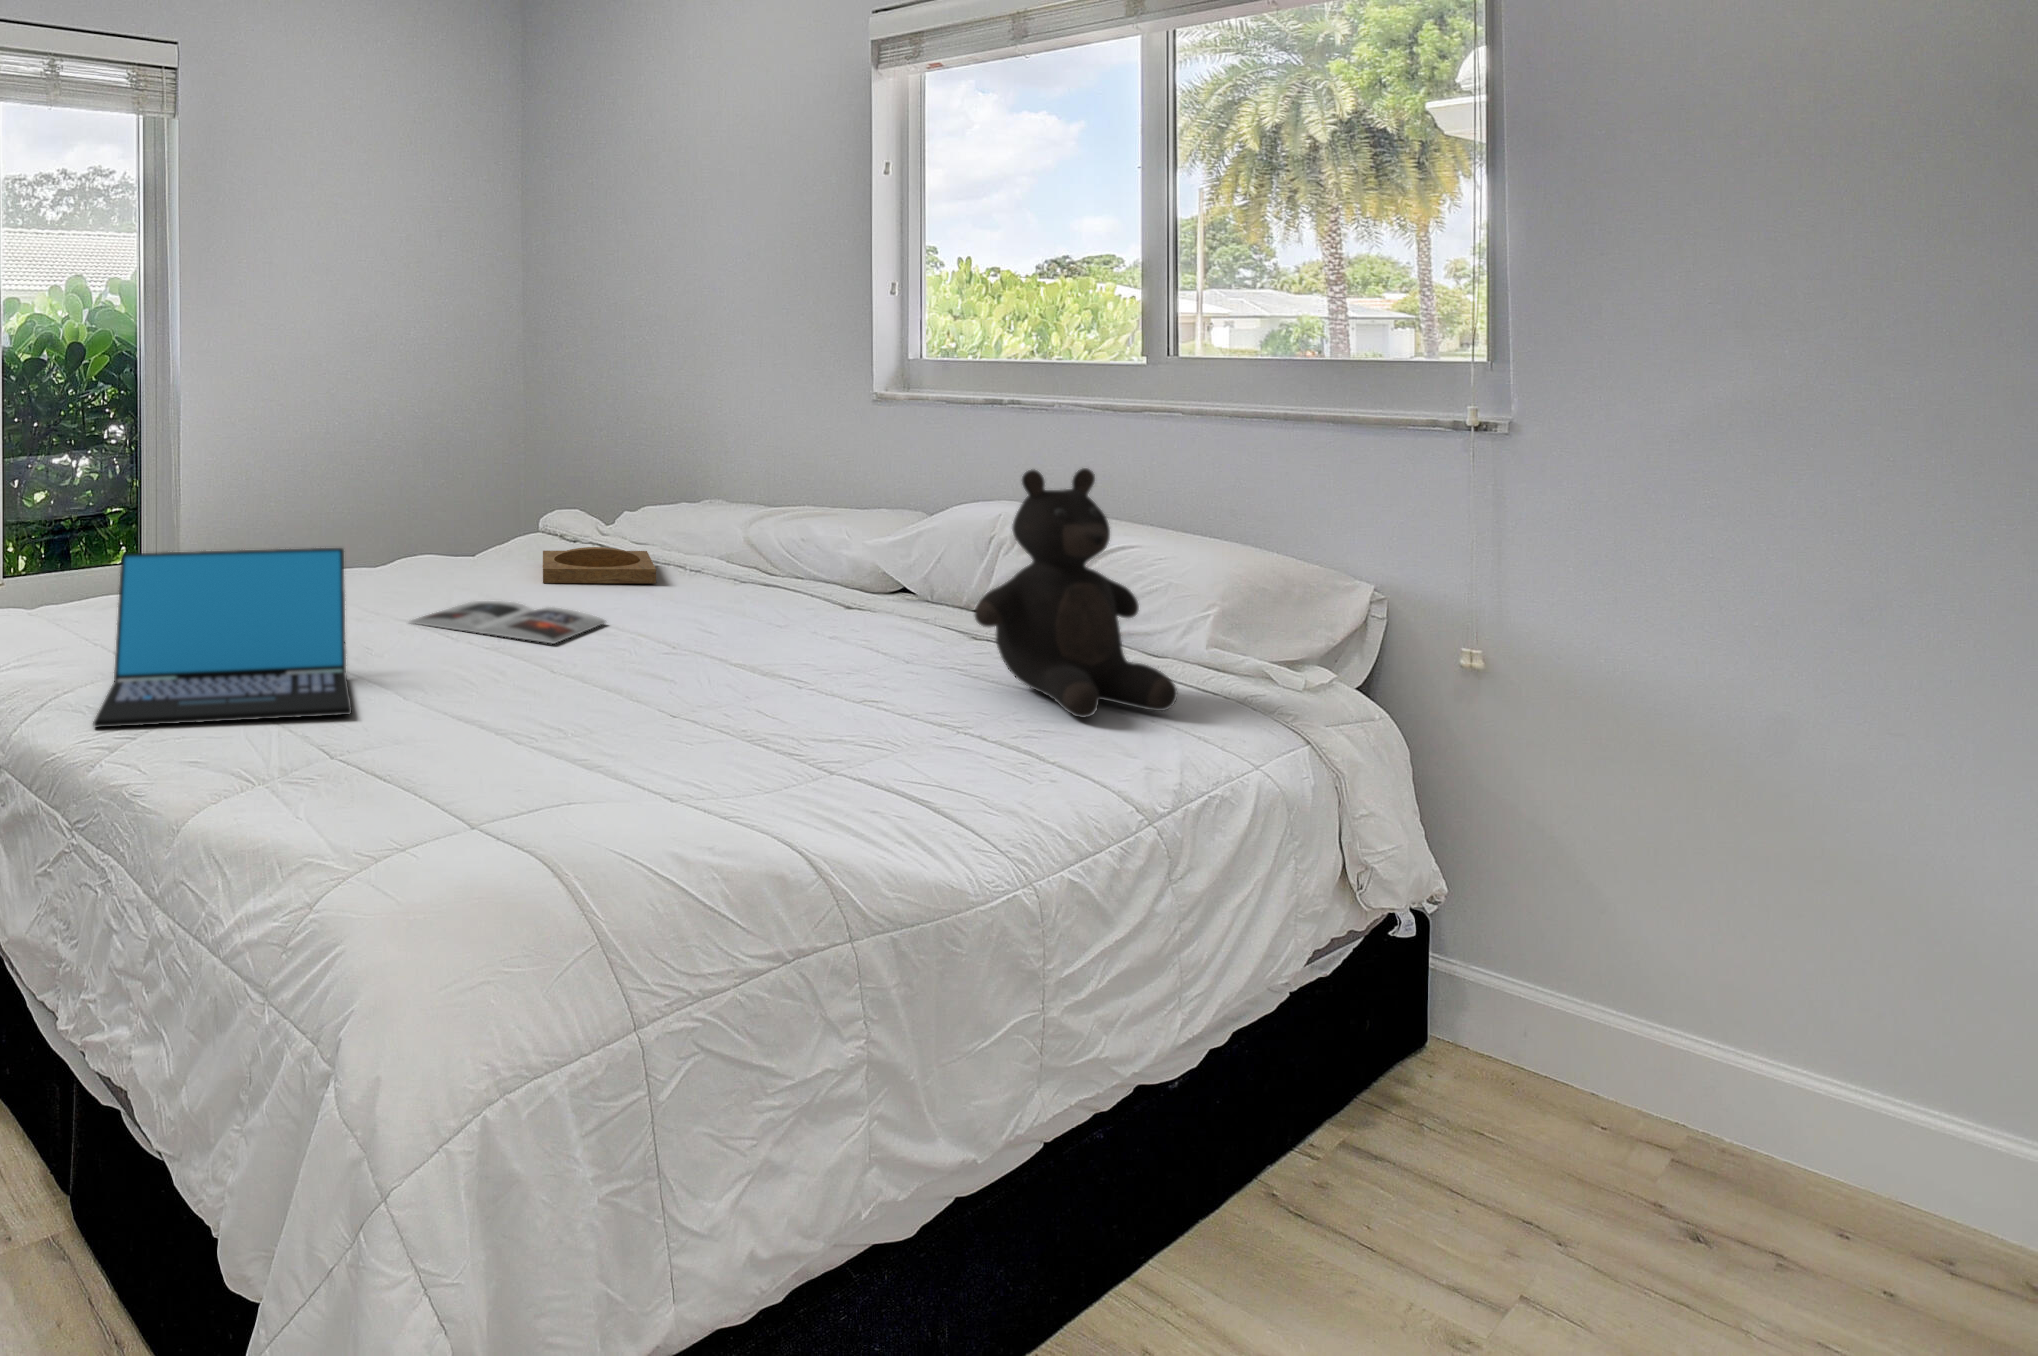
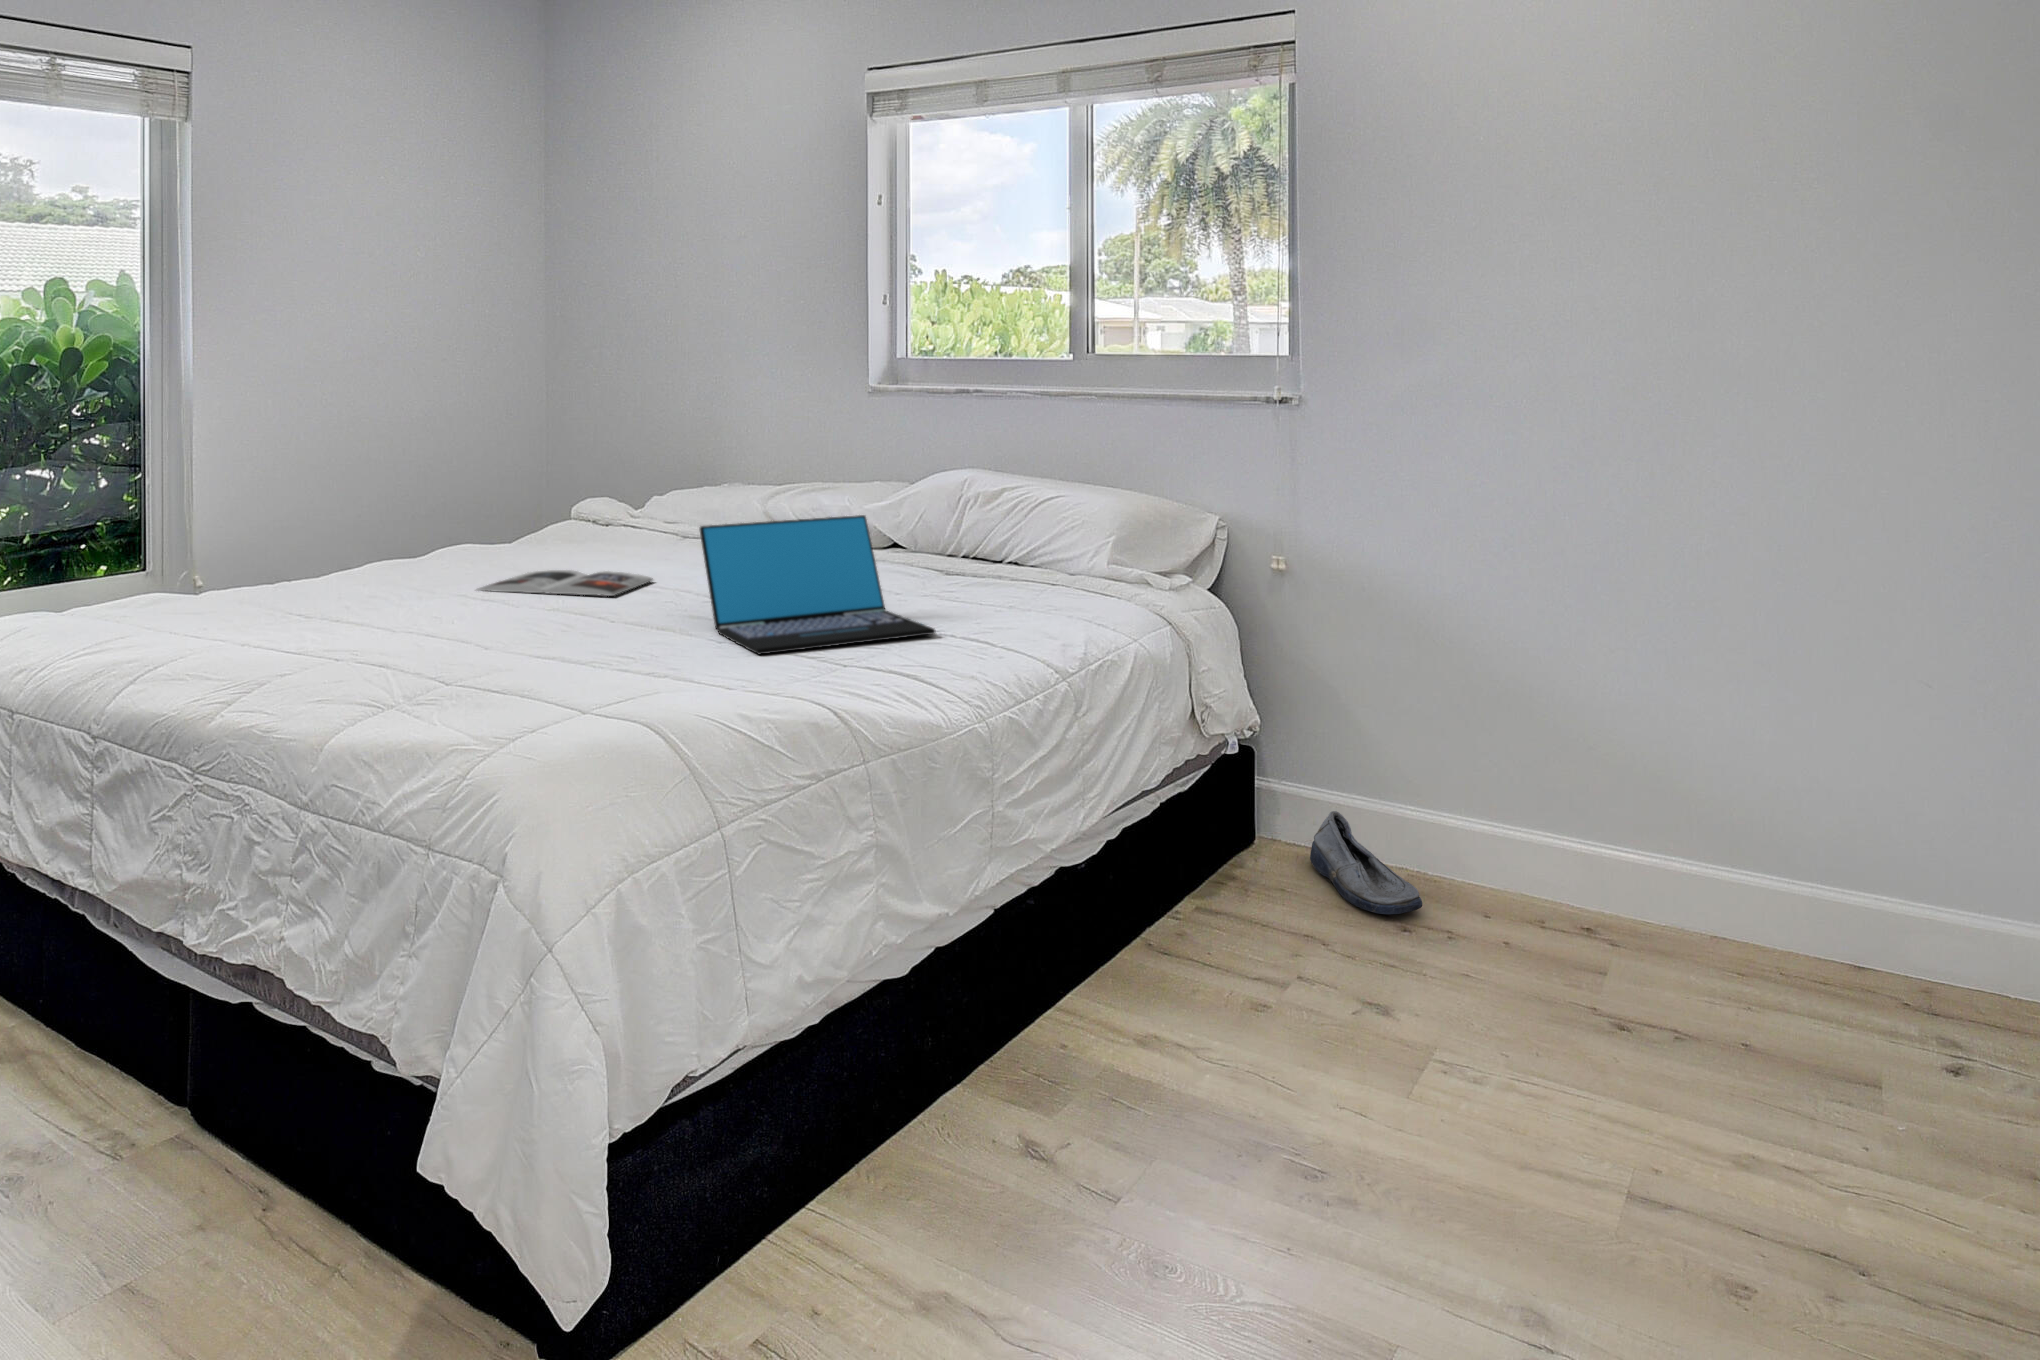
teddy bear: present [975,468,1177,718] -> none [947,434,1085,613]
tray: present [543,547,656,583] -> none [581,526,689,557]
laptop: present [93,548,352,727] -> present [700,515,935,655]
shoe: none [1529,1037,1768,1250] -> present [1310,811,1422,914]

